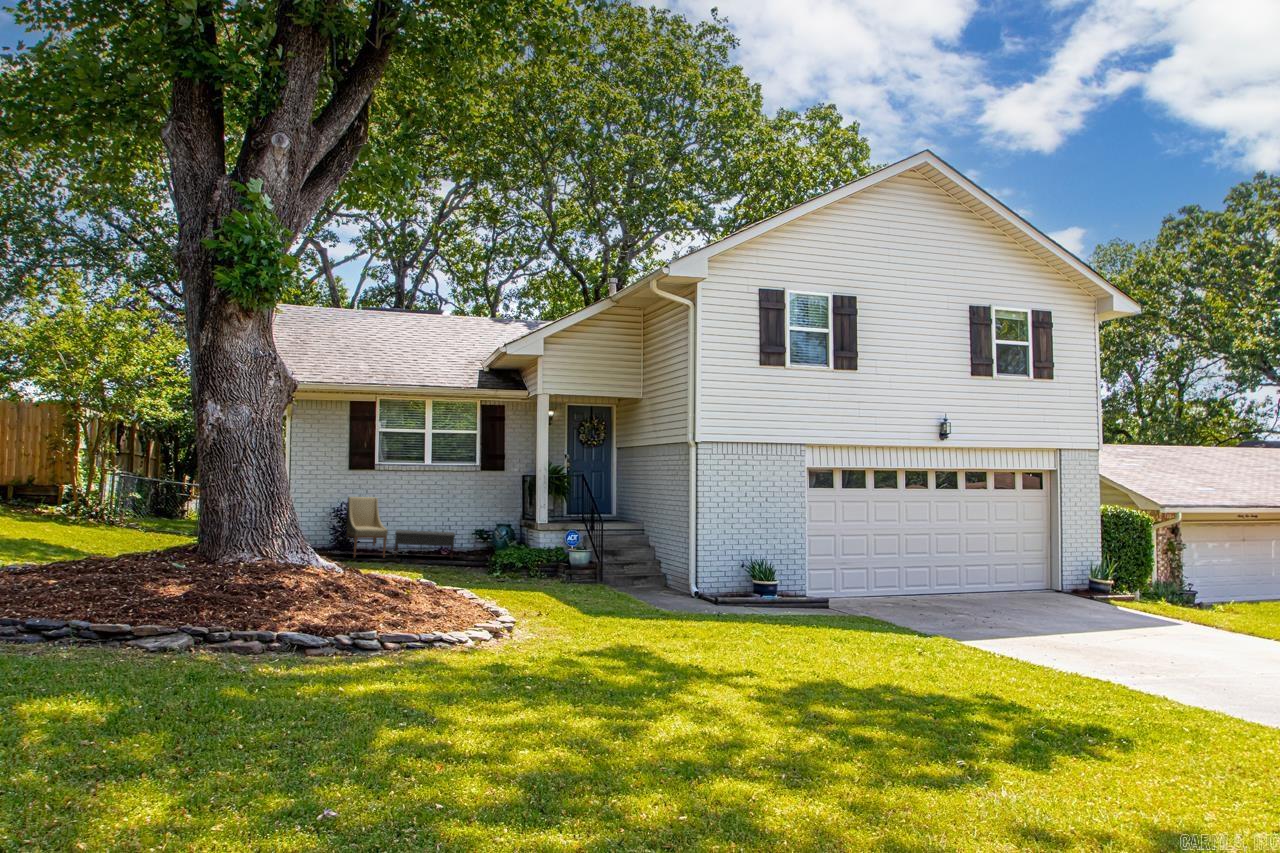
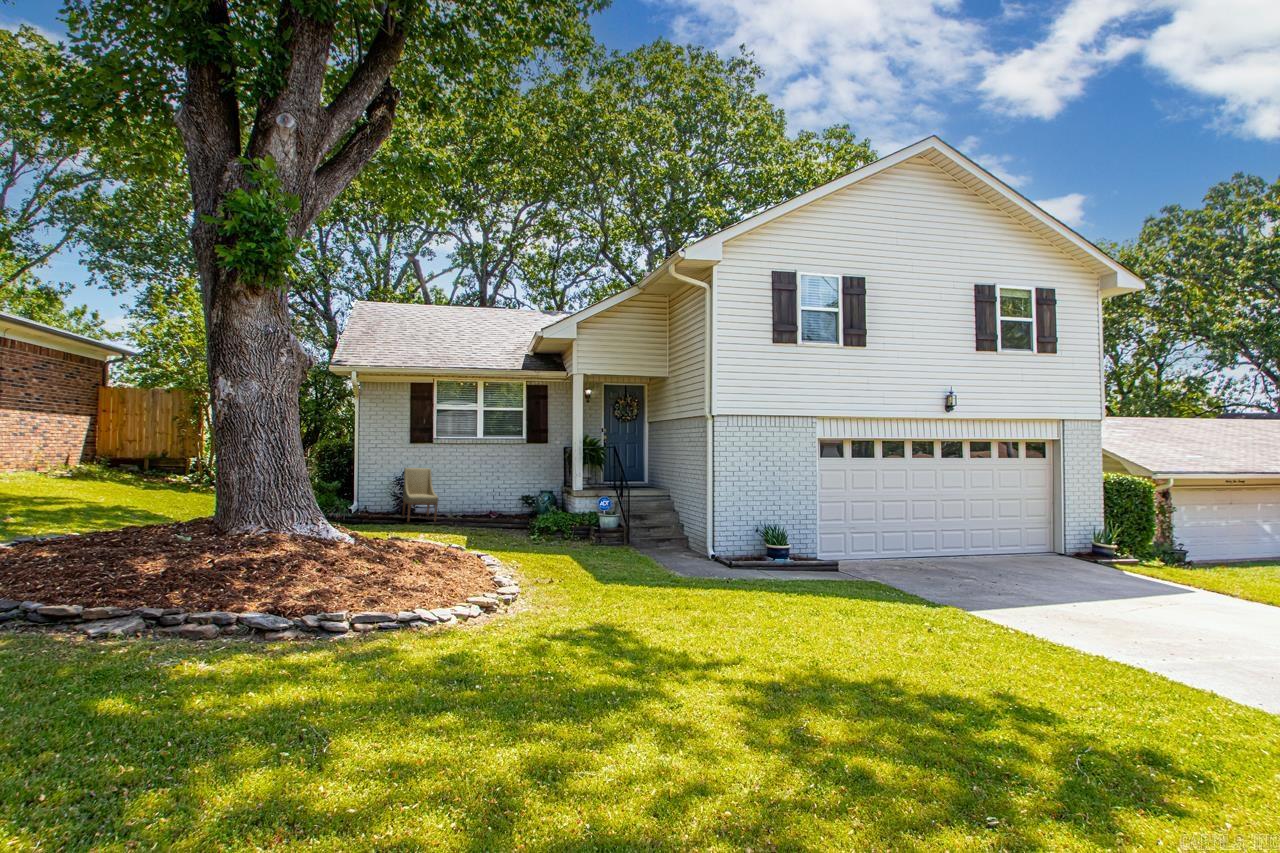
bench: present [394,529,455,559] -> none [445,497,500,523]

